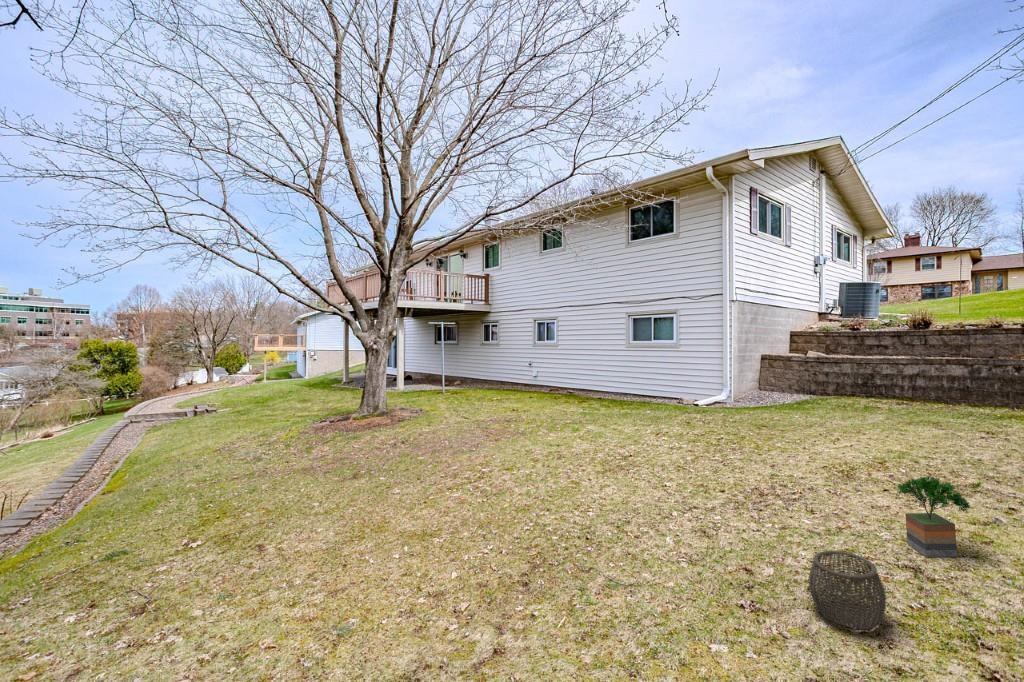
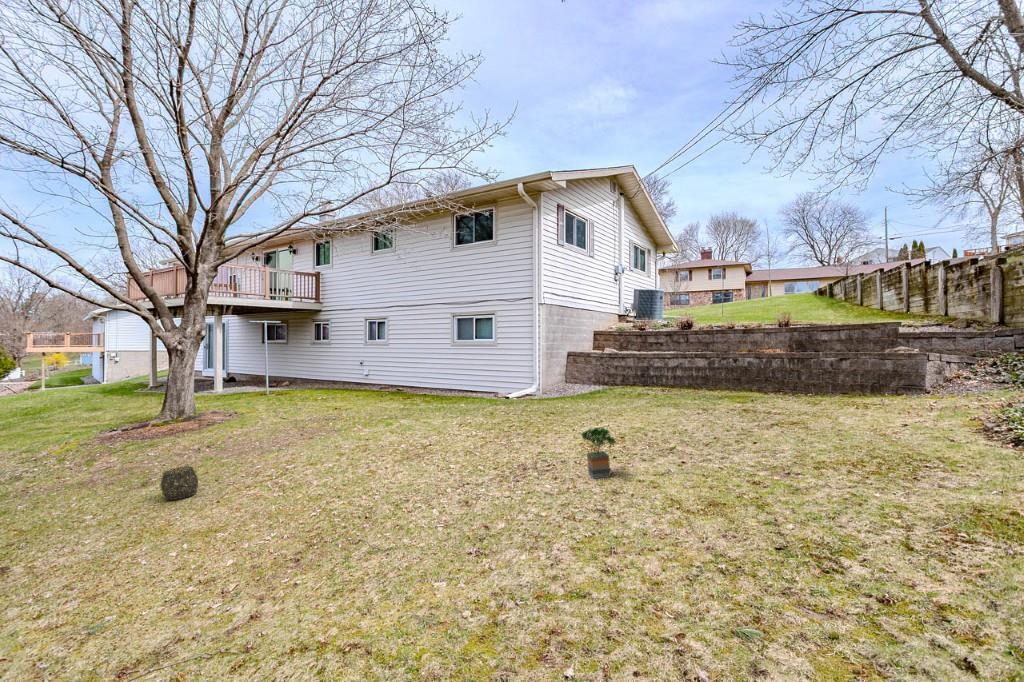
woven basket: present [809,550,886,631] -> present [161,466,198,500]

